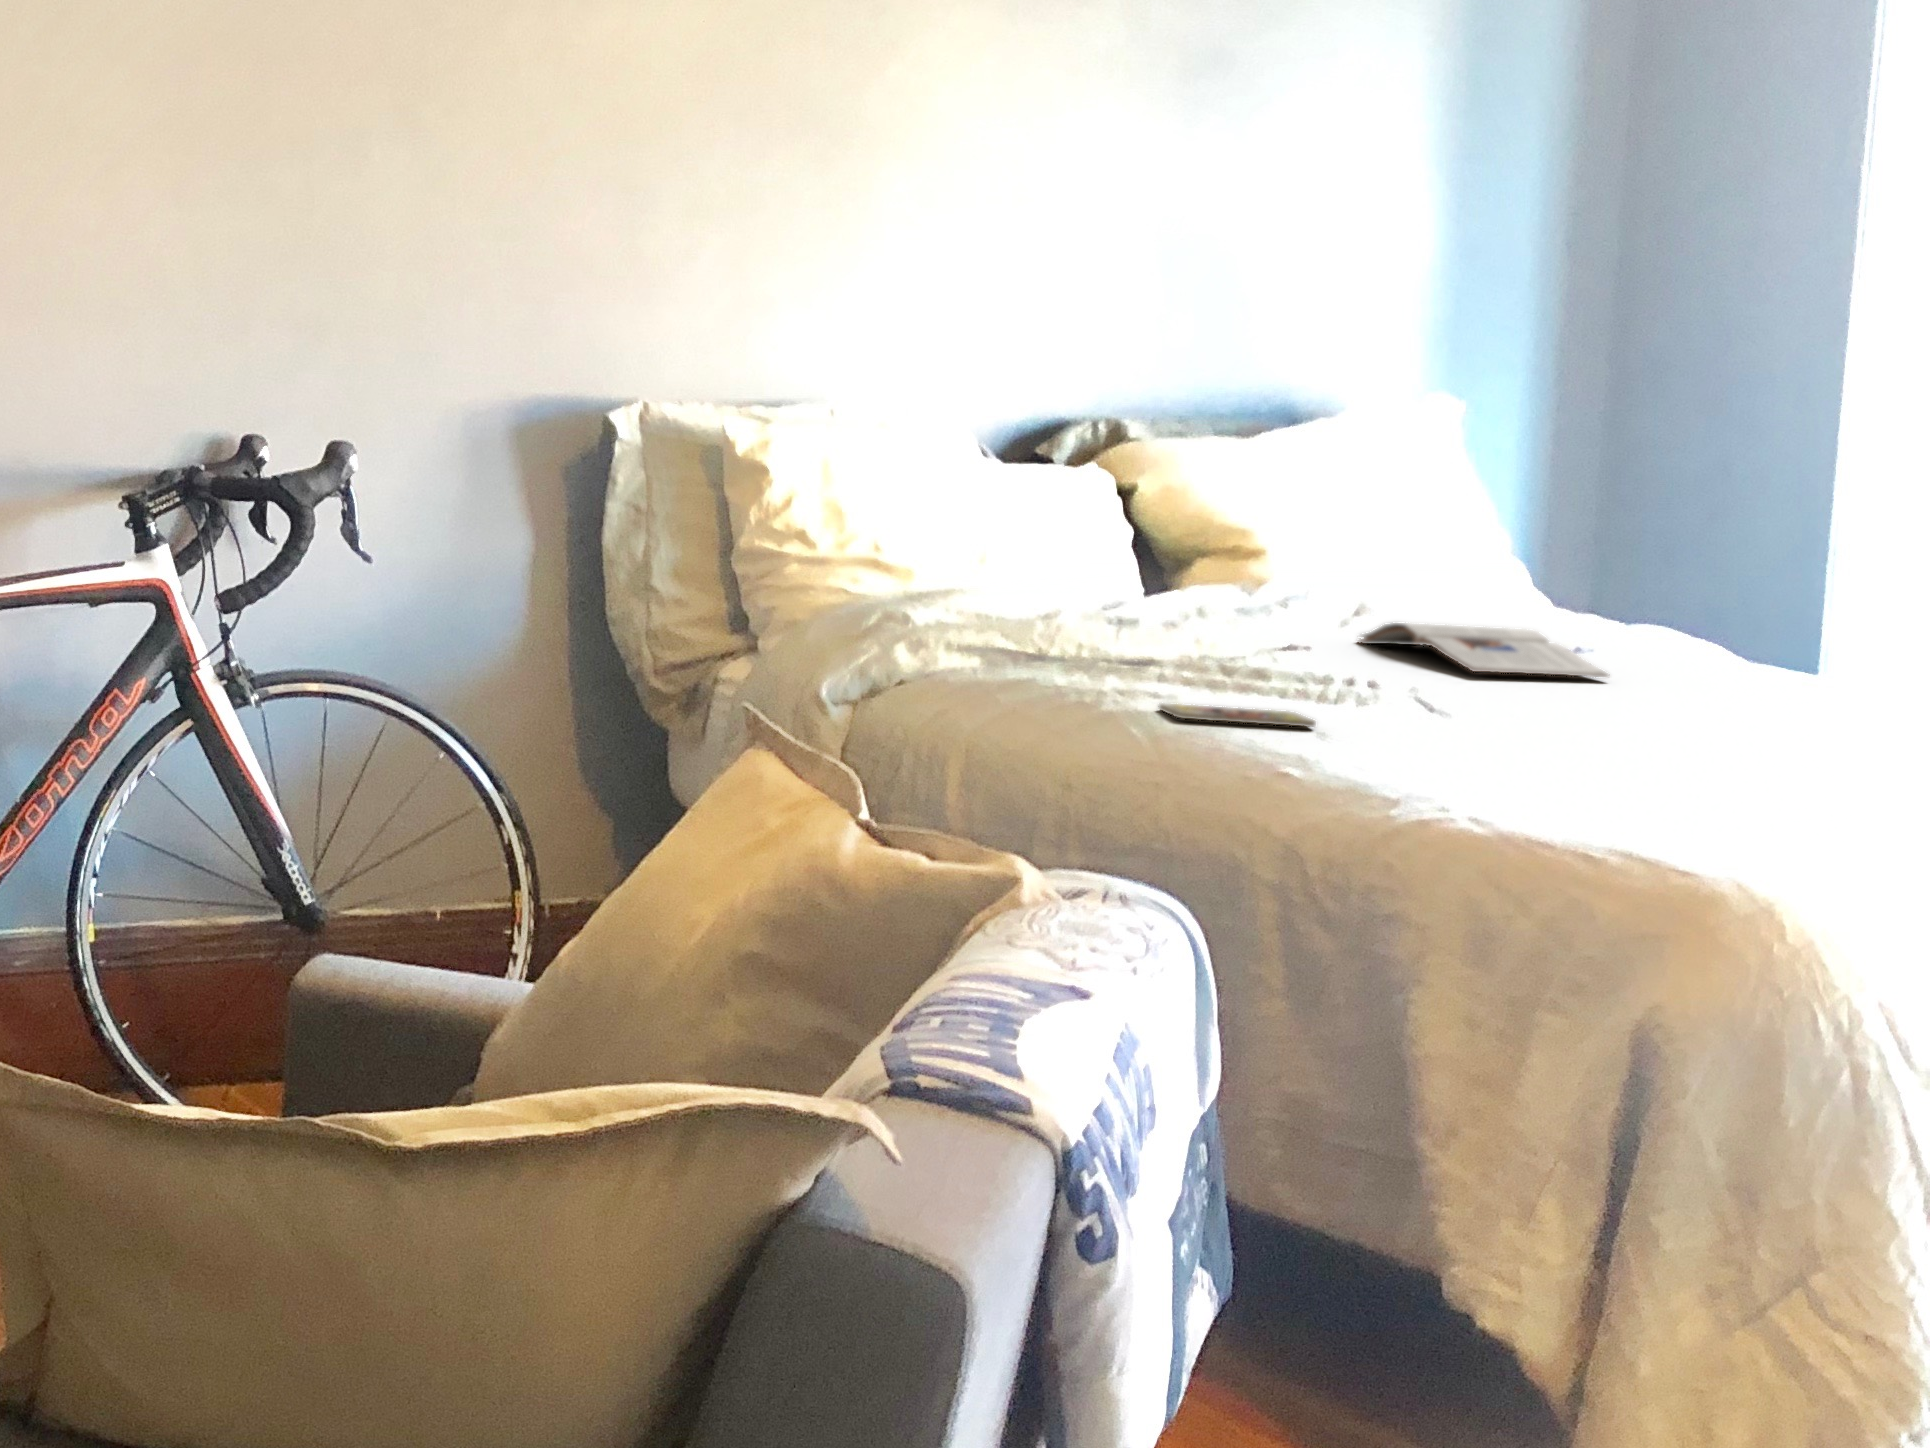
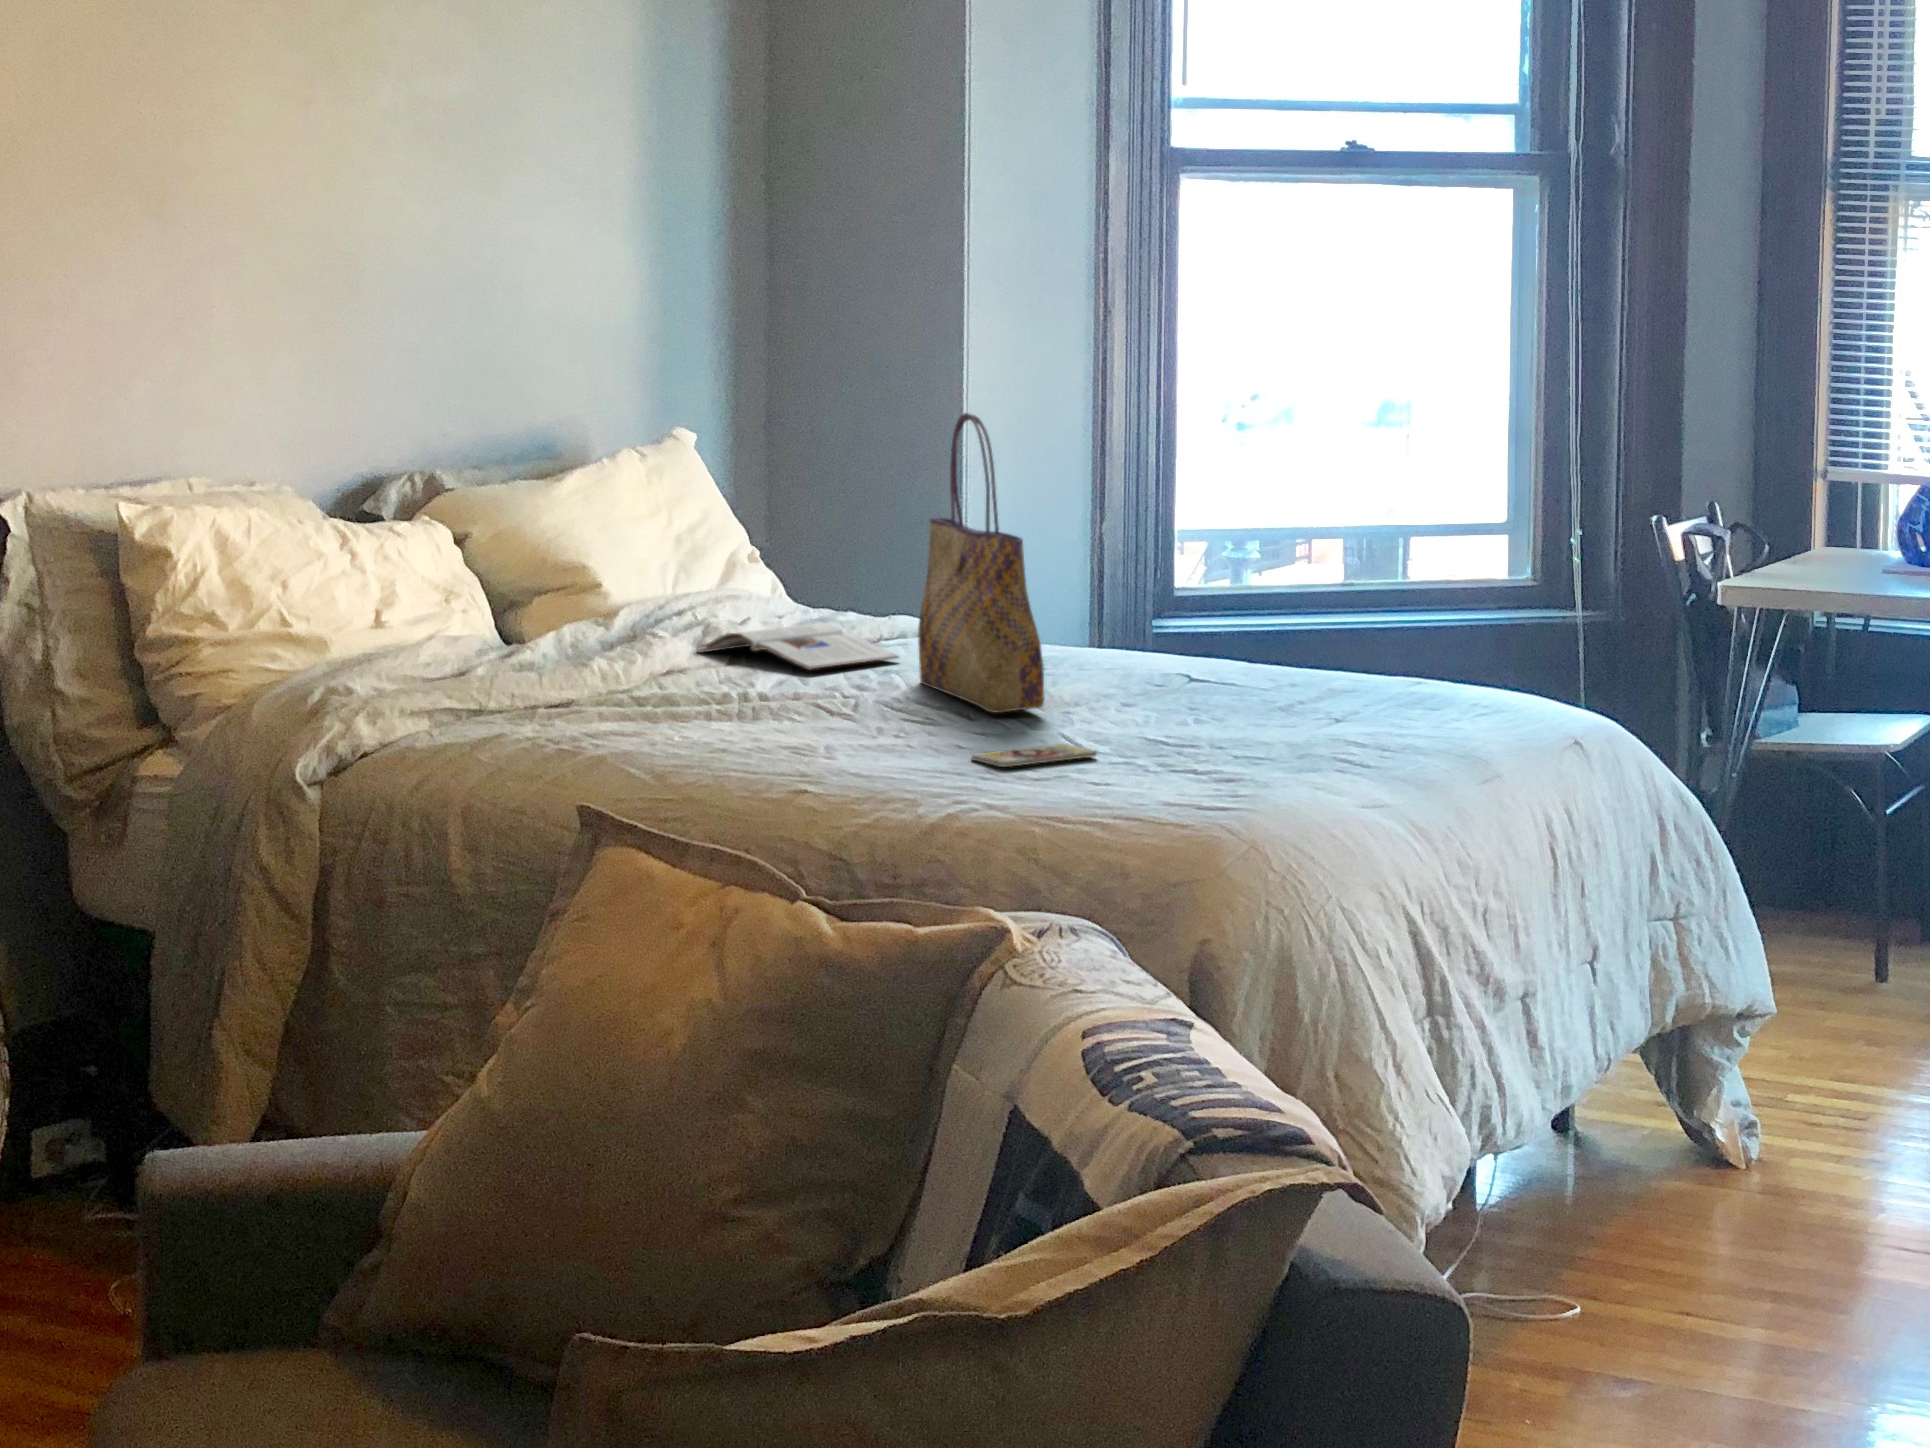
tote bag: none [1612,375,1749,742] -> present [918,413,1044,713]
smartphone: present [1158,704,1316,727] -> present [971,744,1097,767]

